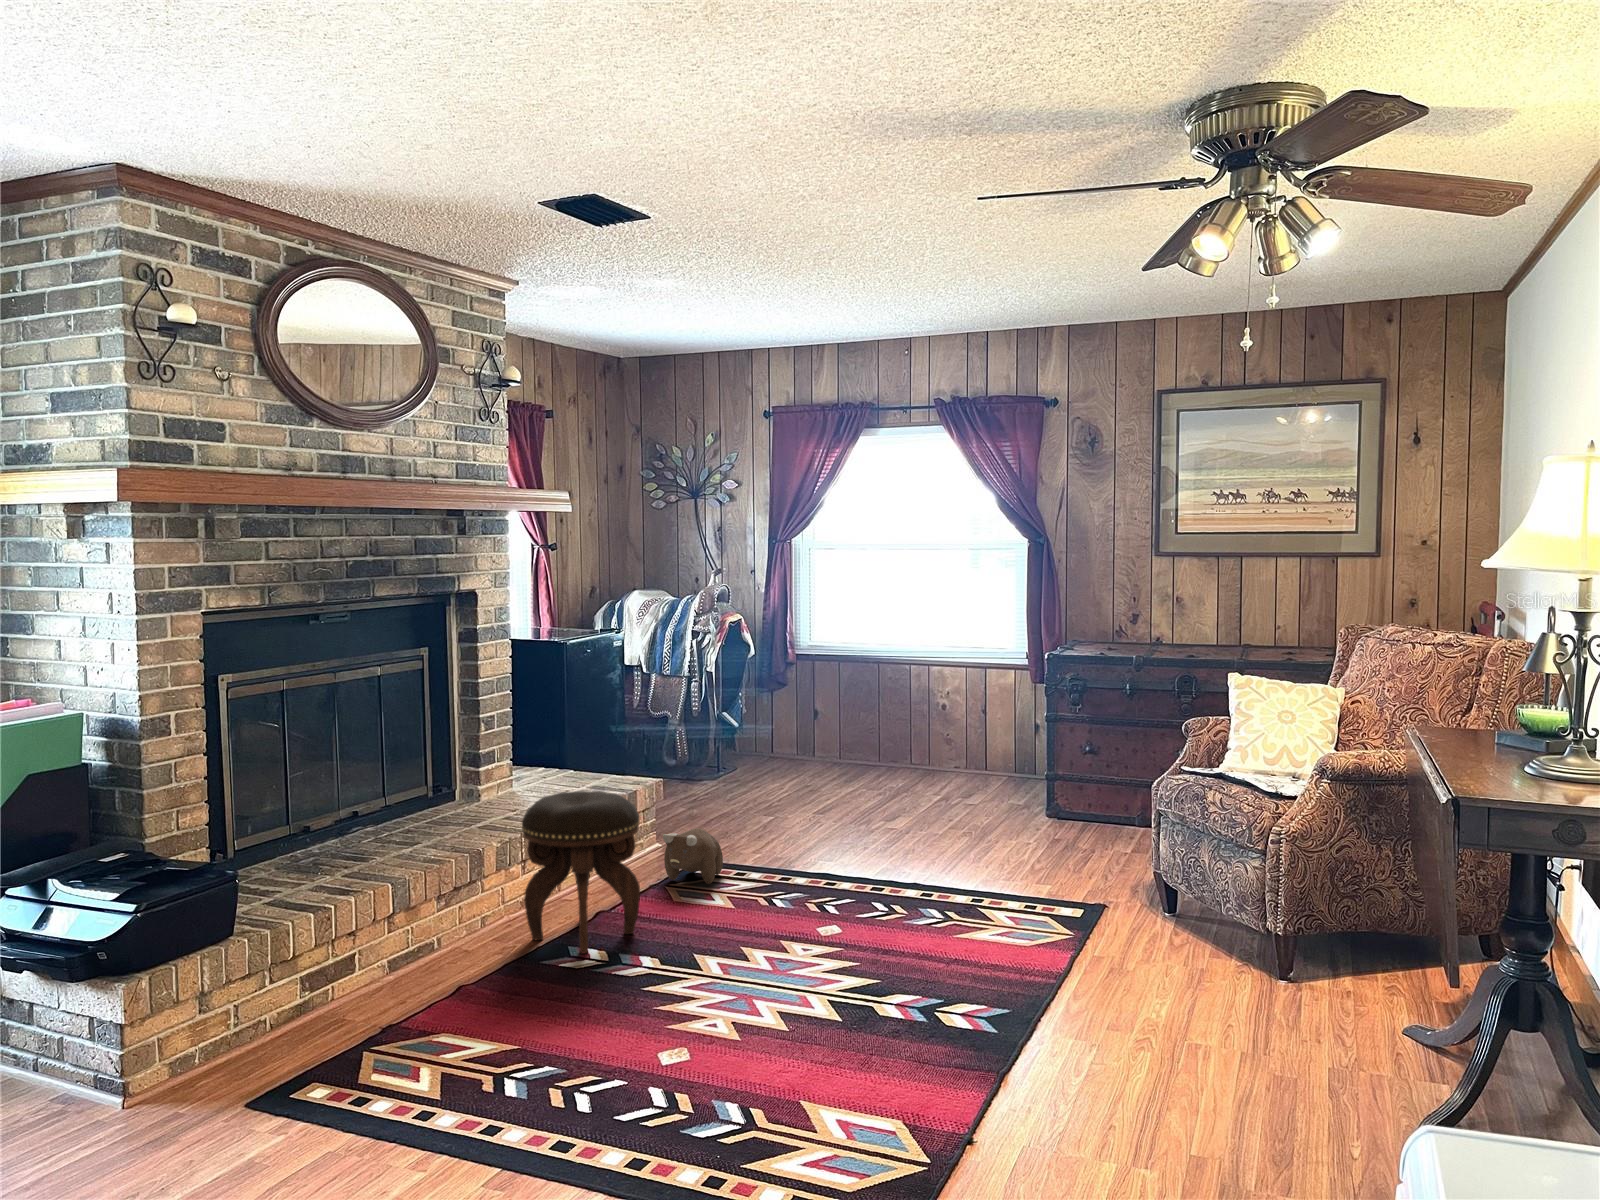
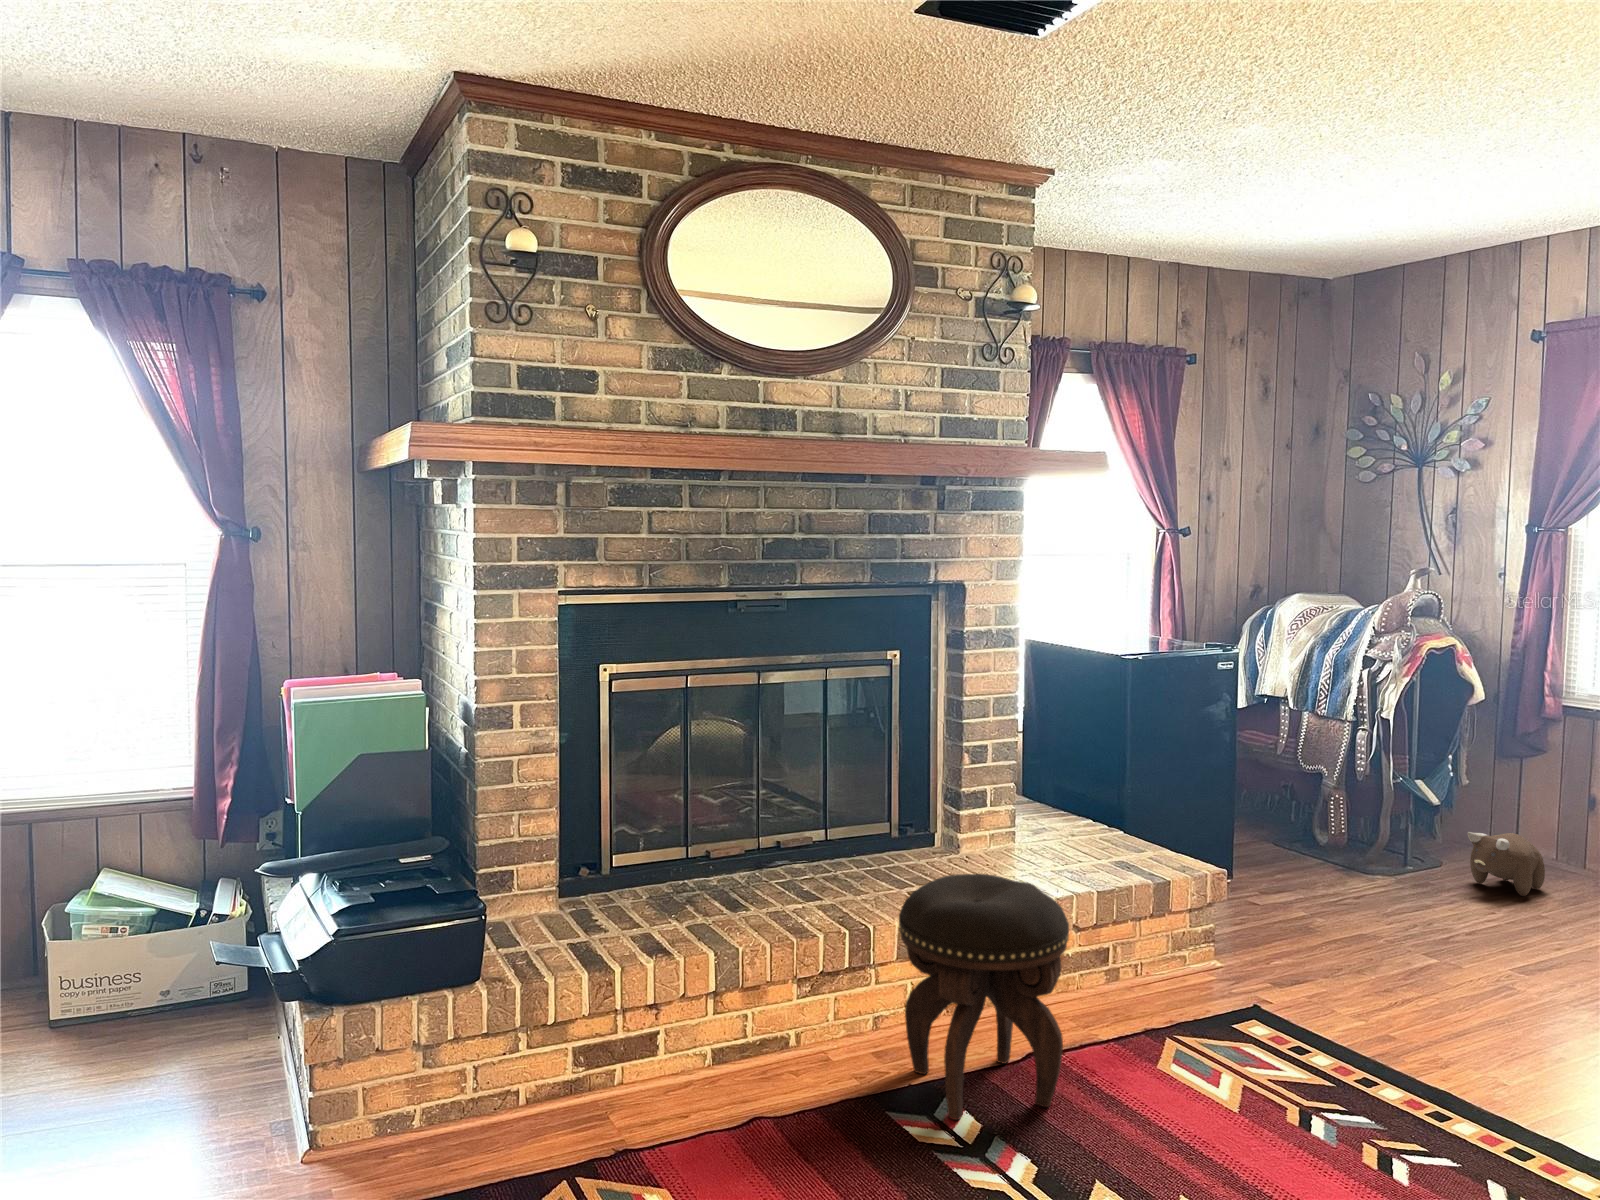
plush toy: present [663,828,723,884] -> present [1468,832,1545,896]

